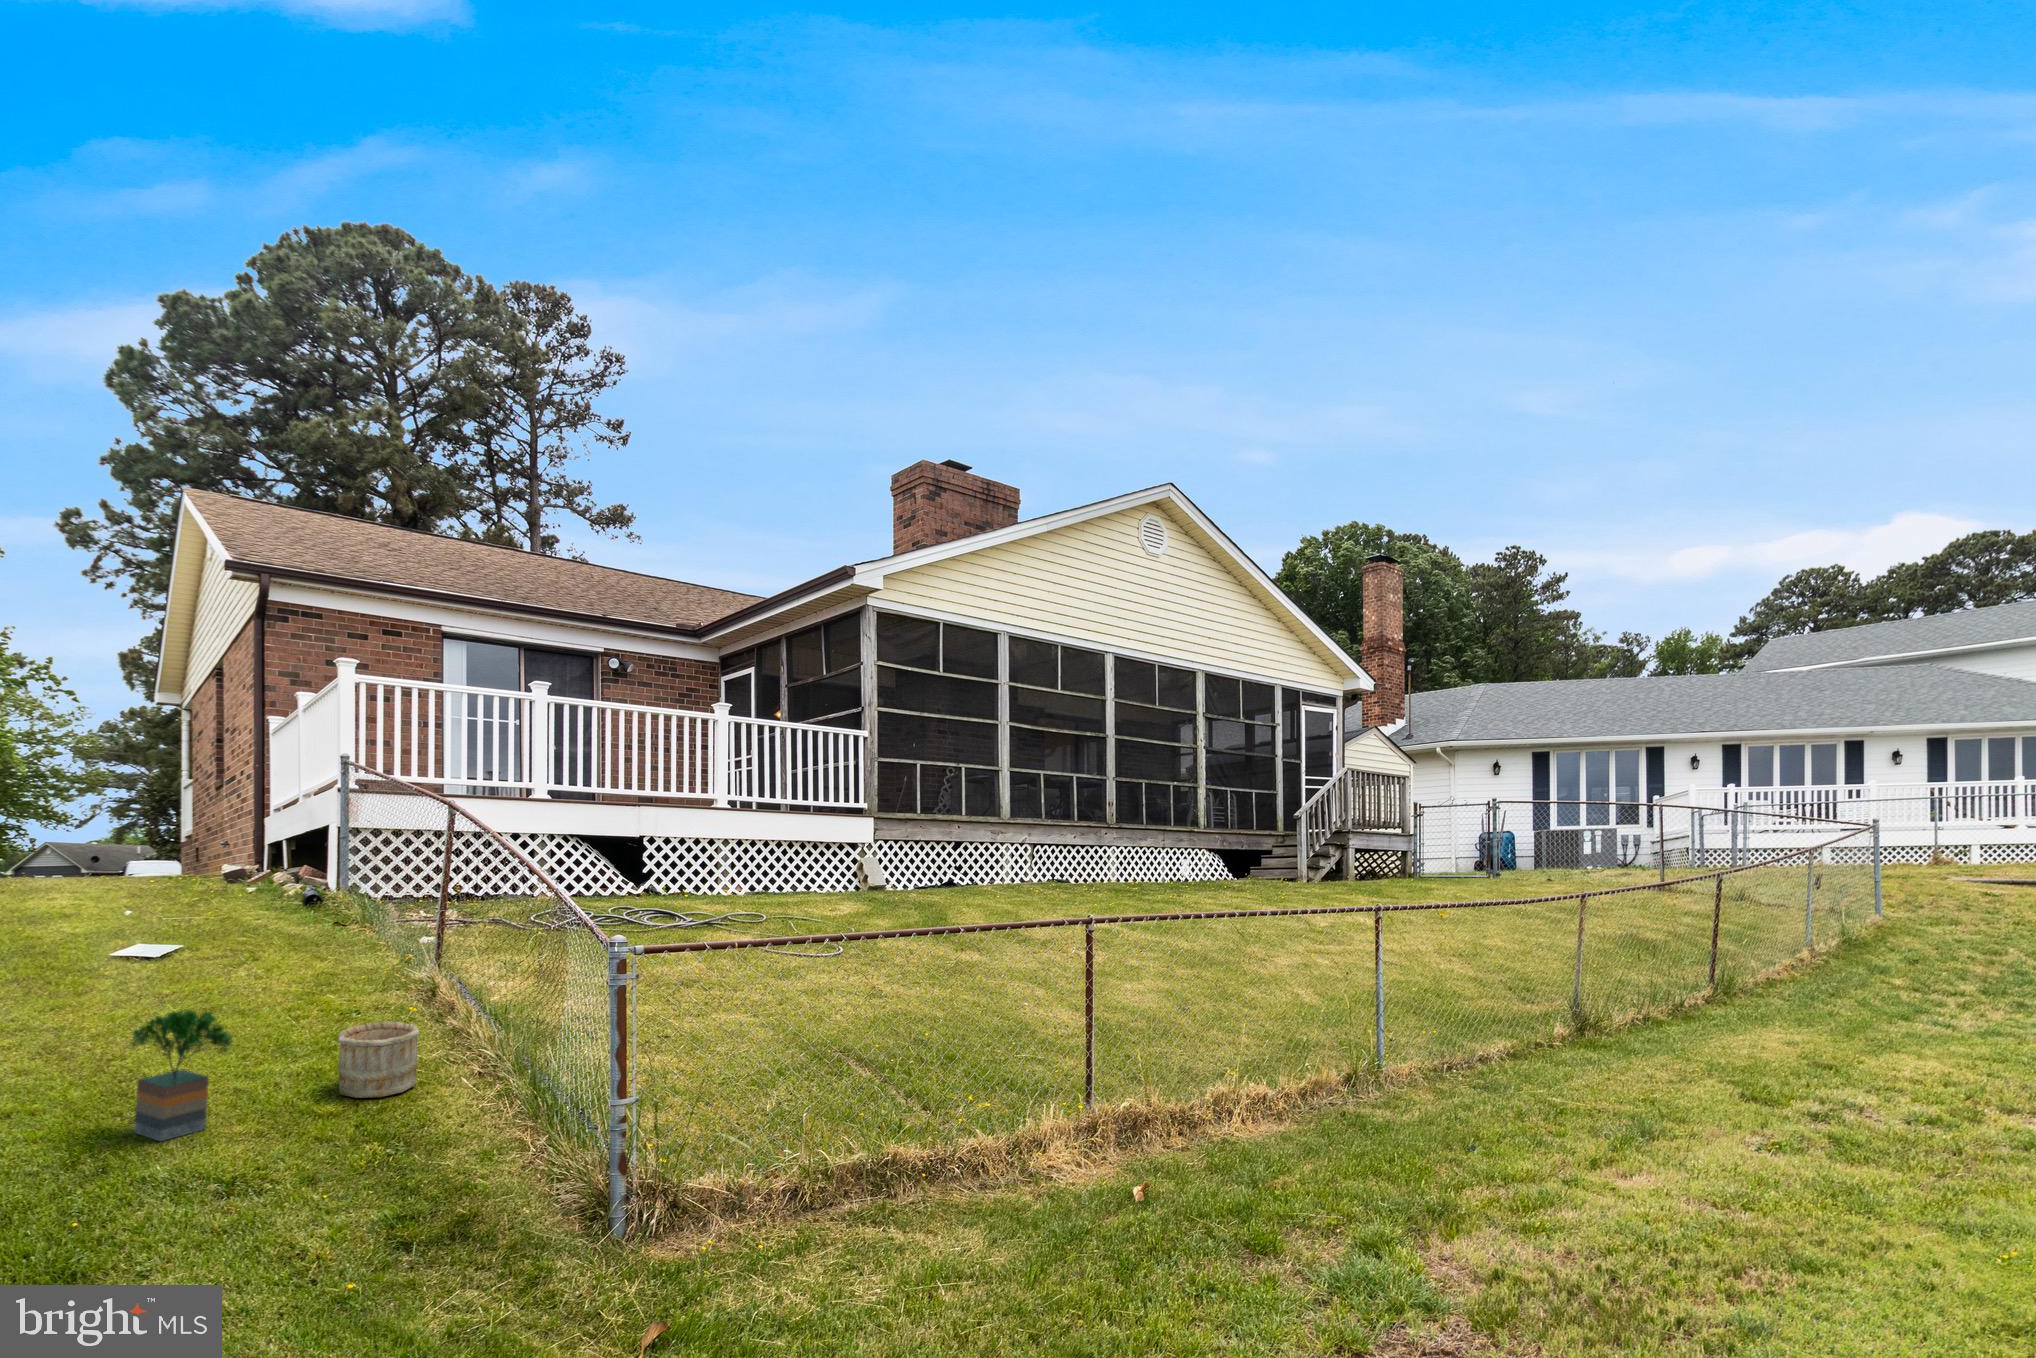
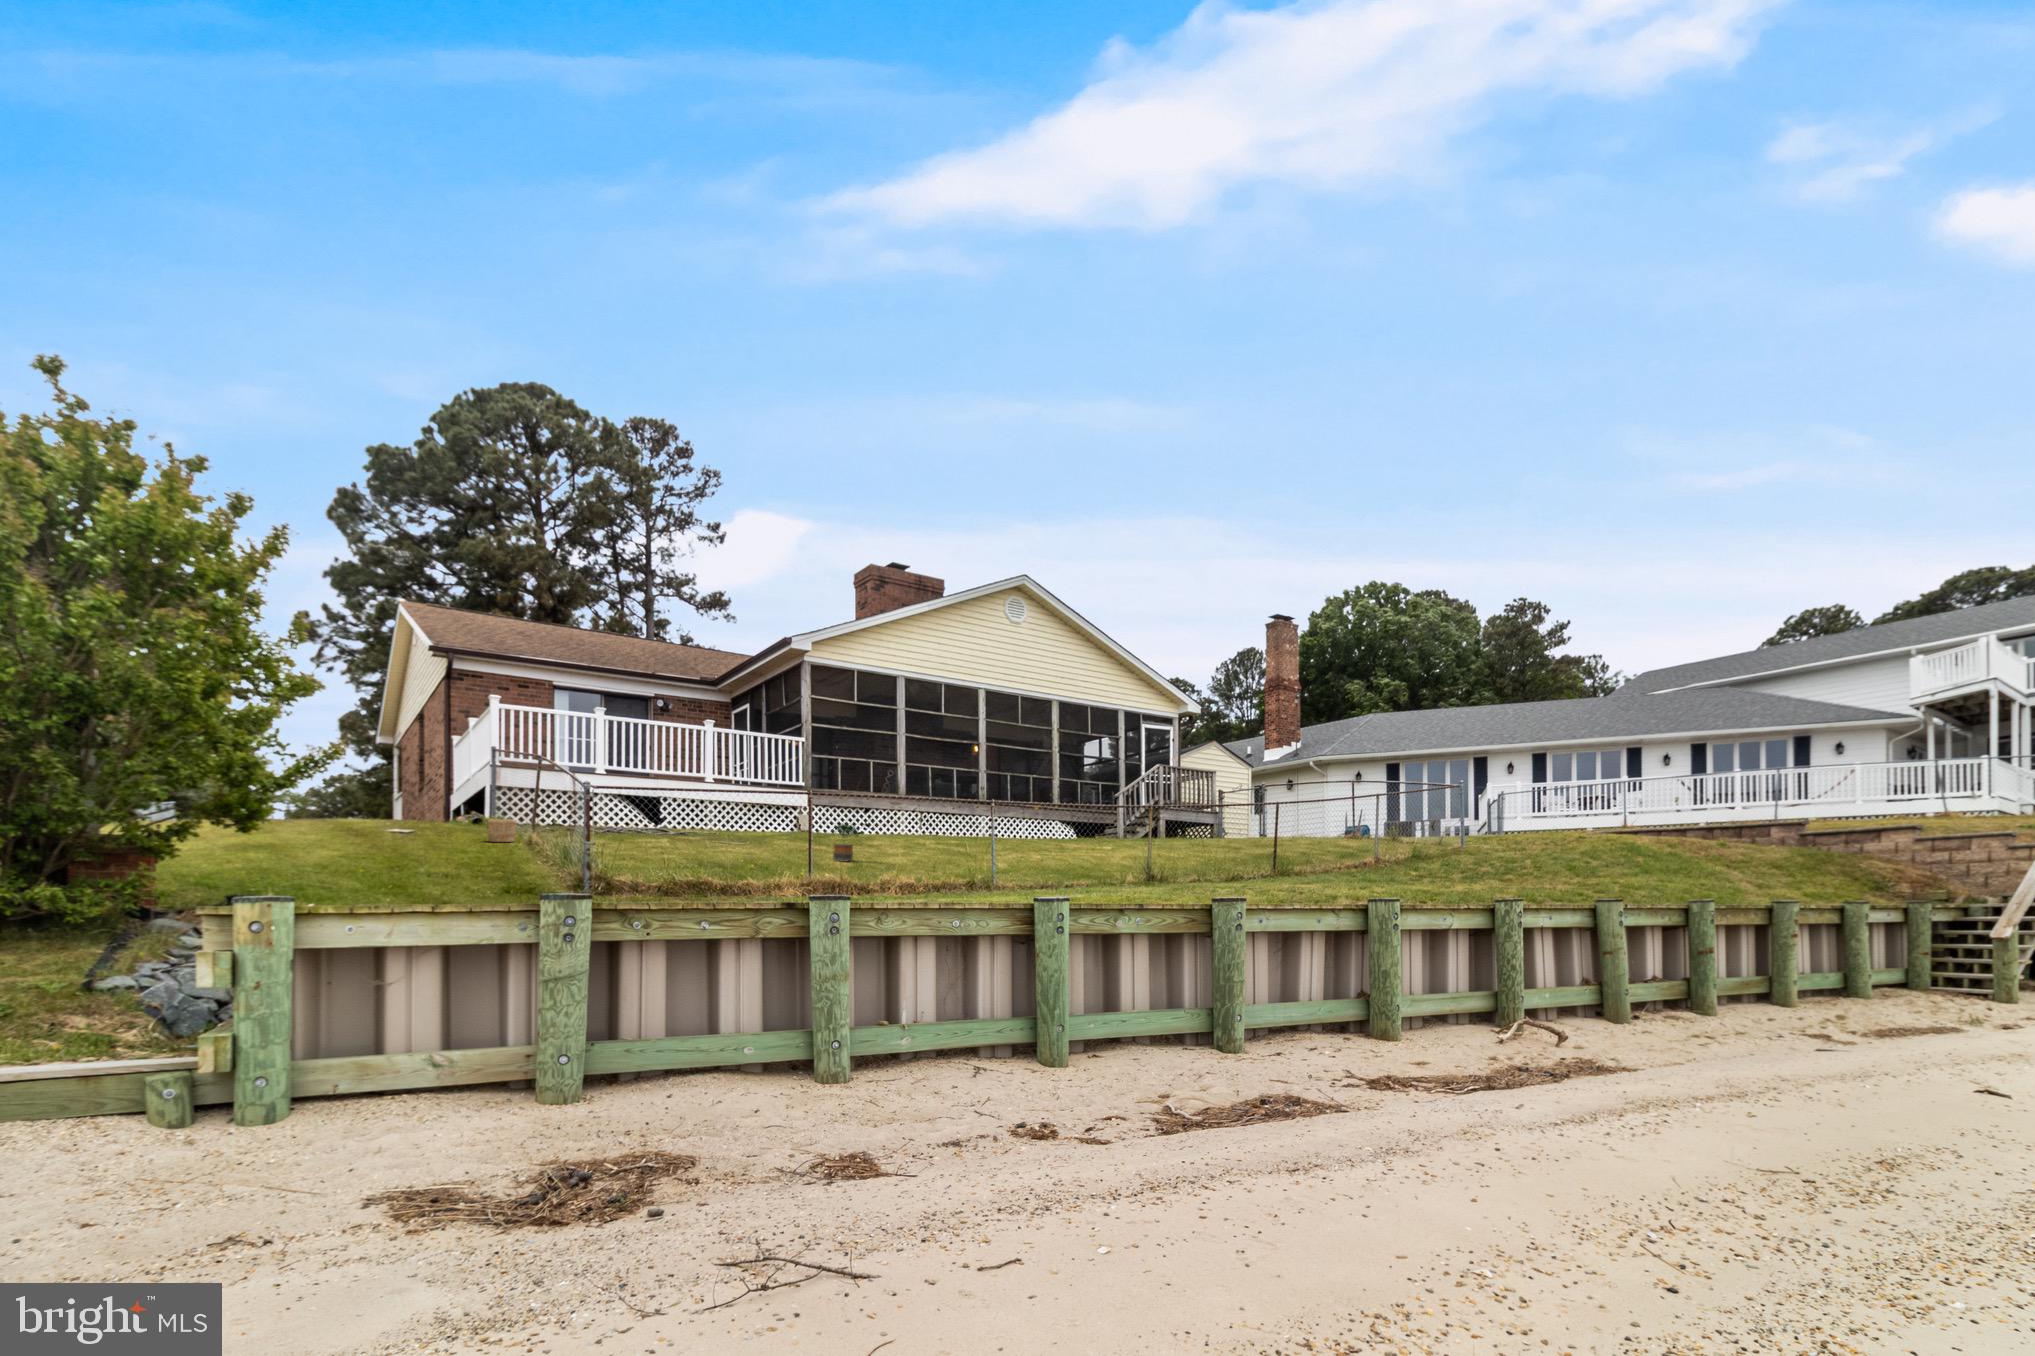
potted tree: present [129,1010,233,1141] -> present [833,824,859,861]

